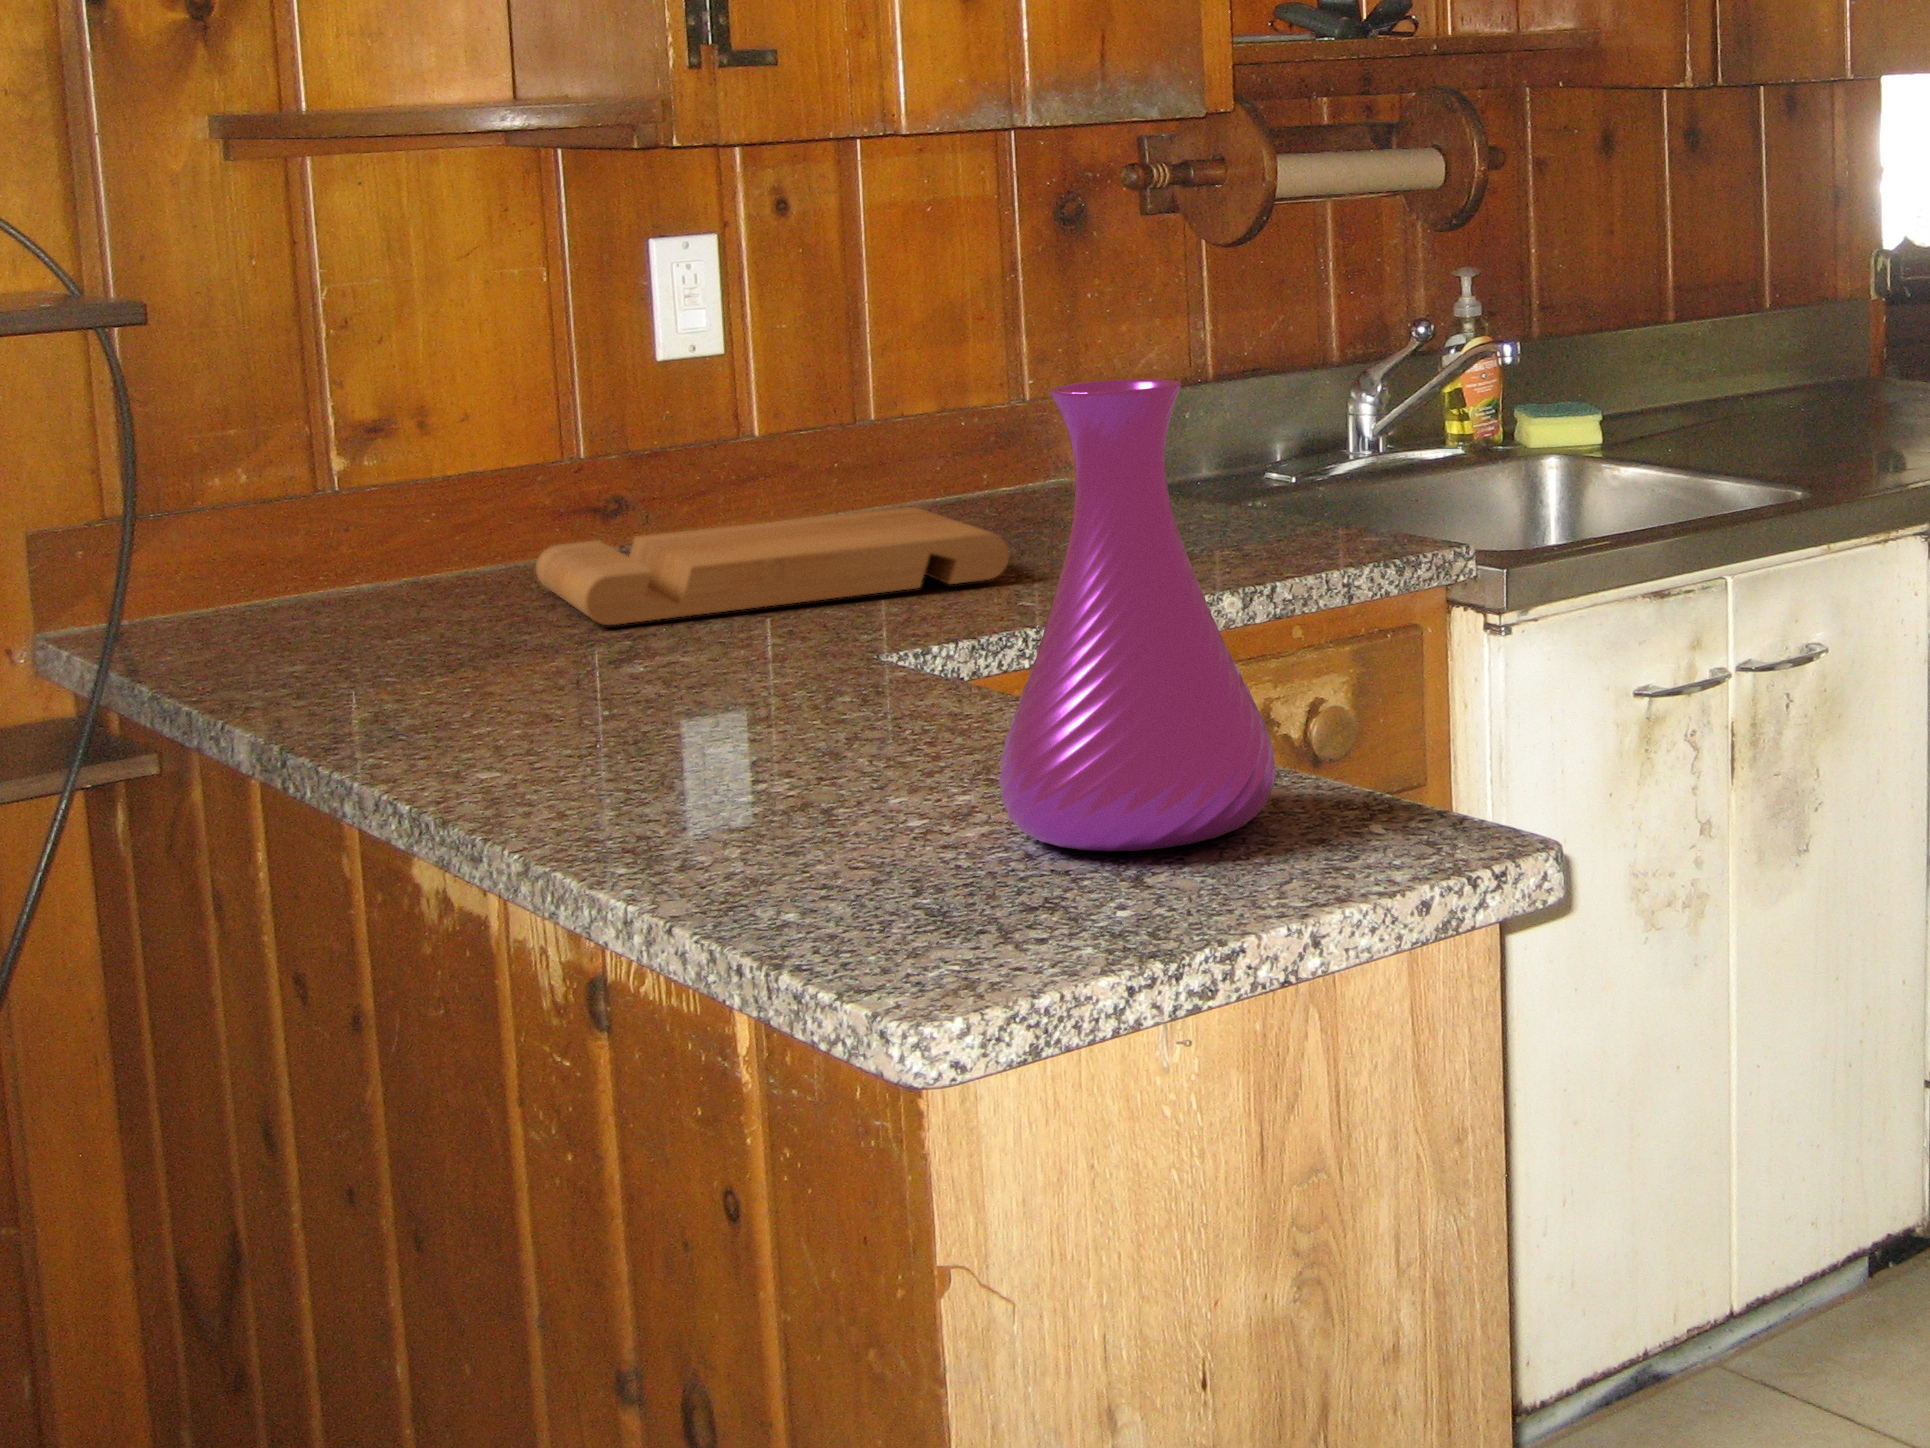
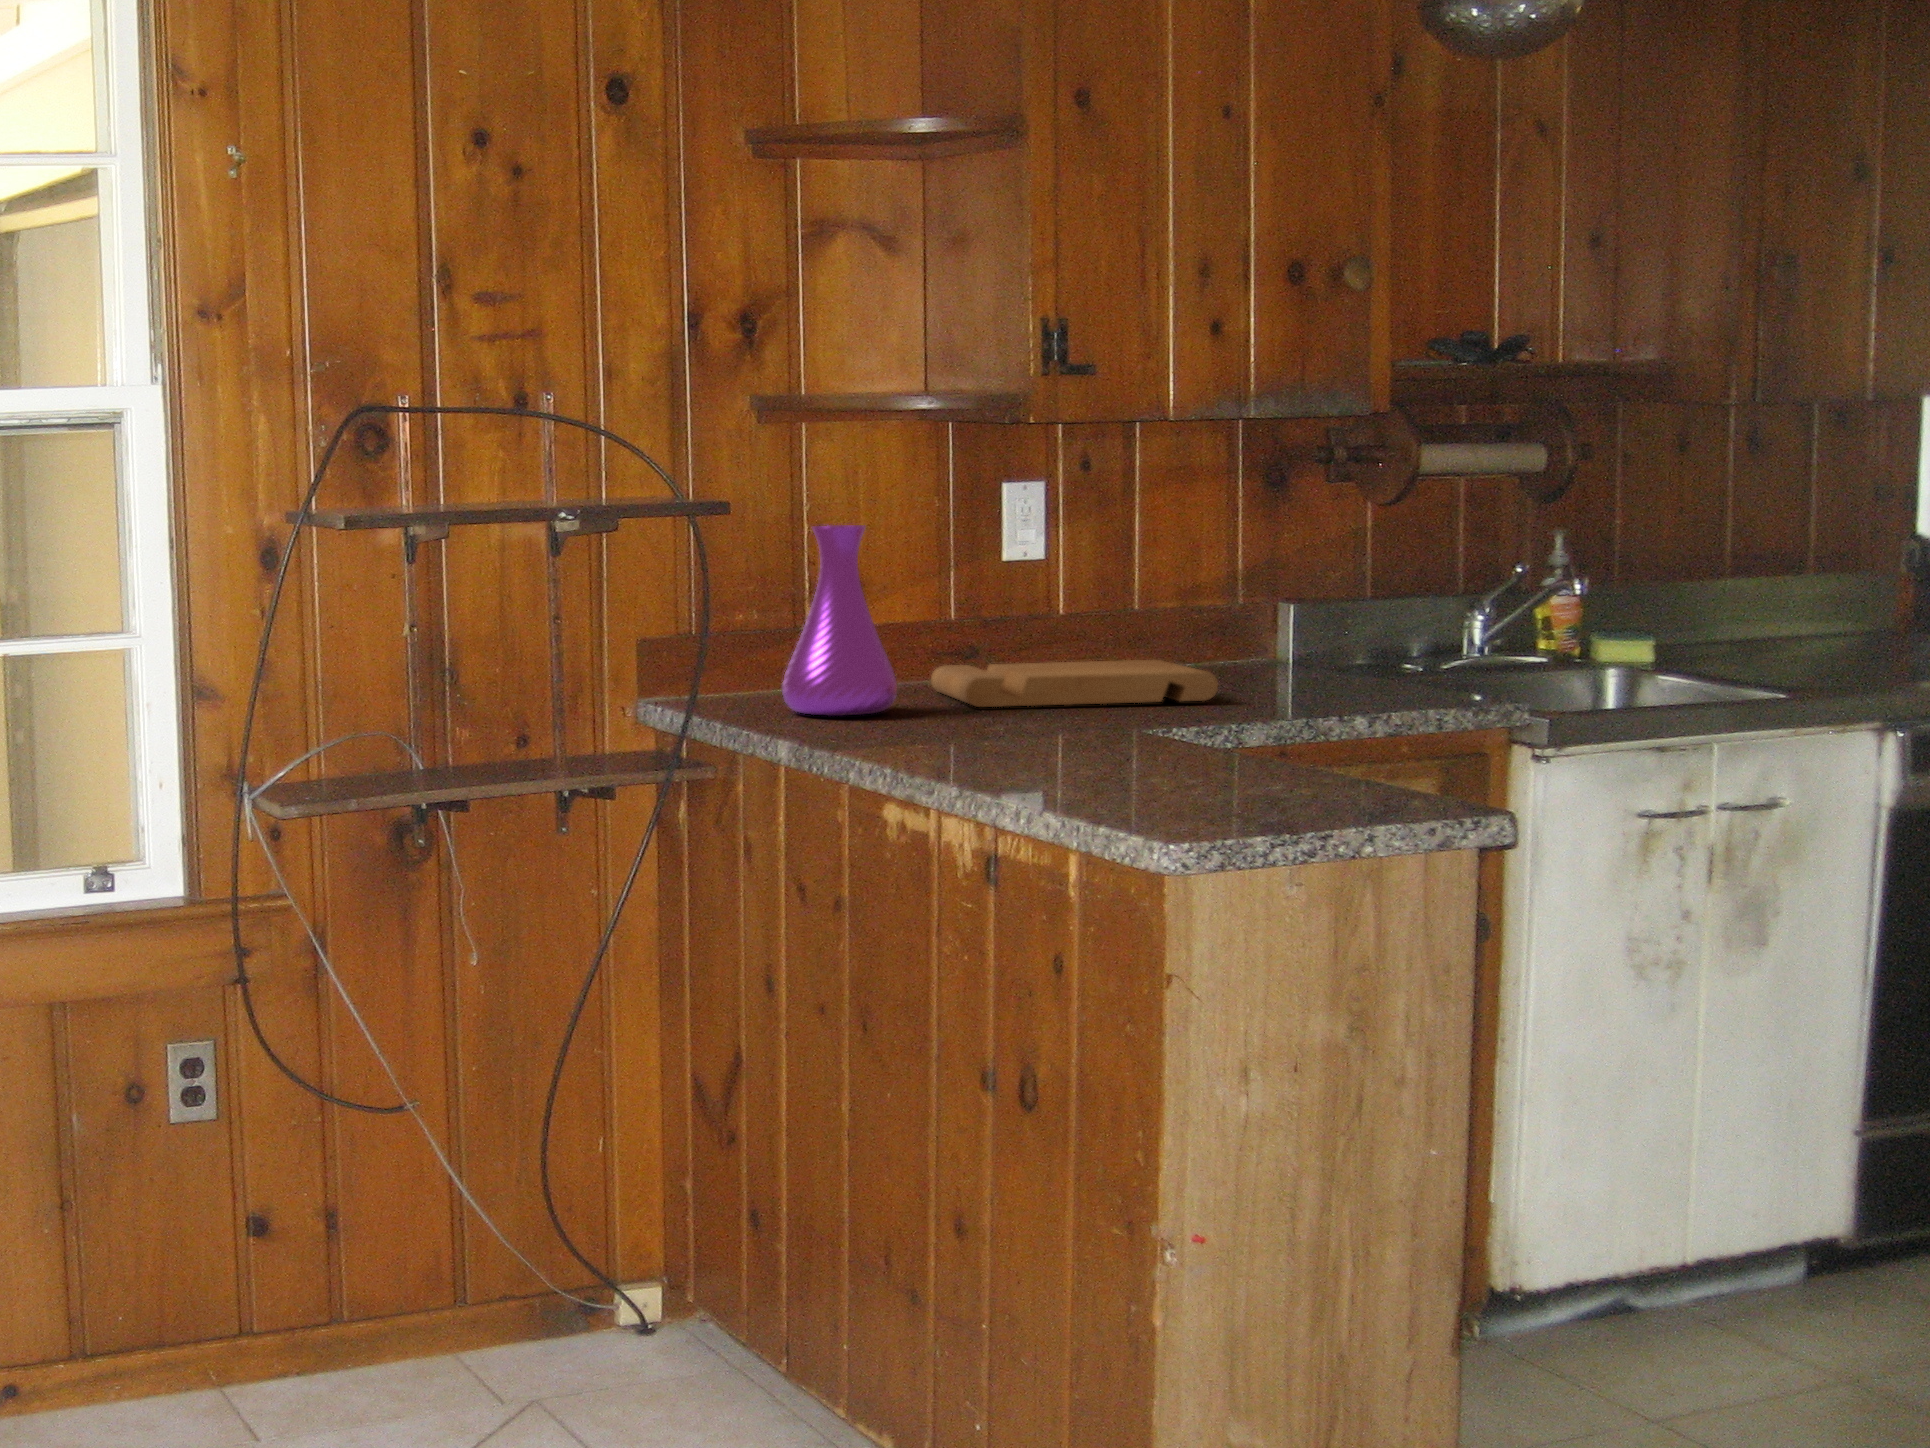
vase: present [999,379,1276,851] -> present [782,525,897,716]

